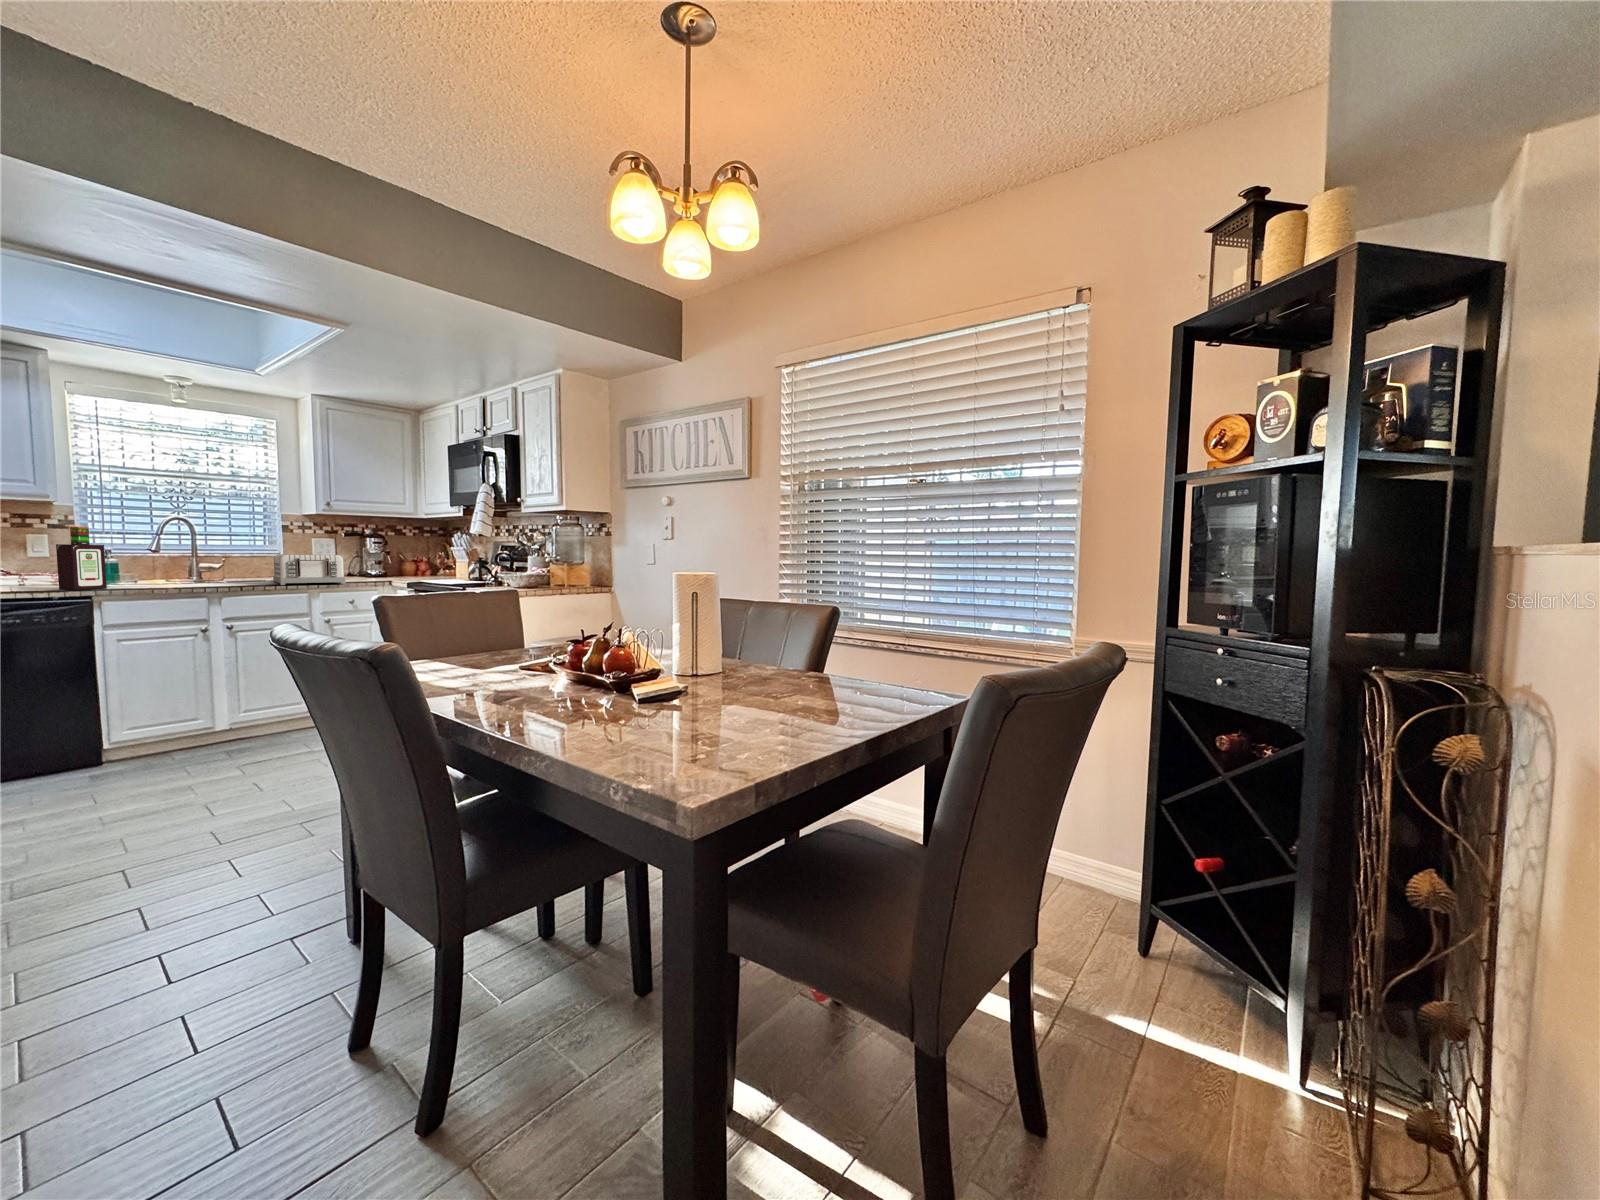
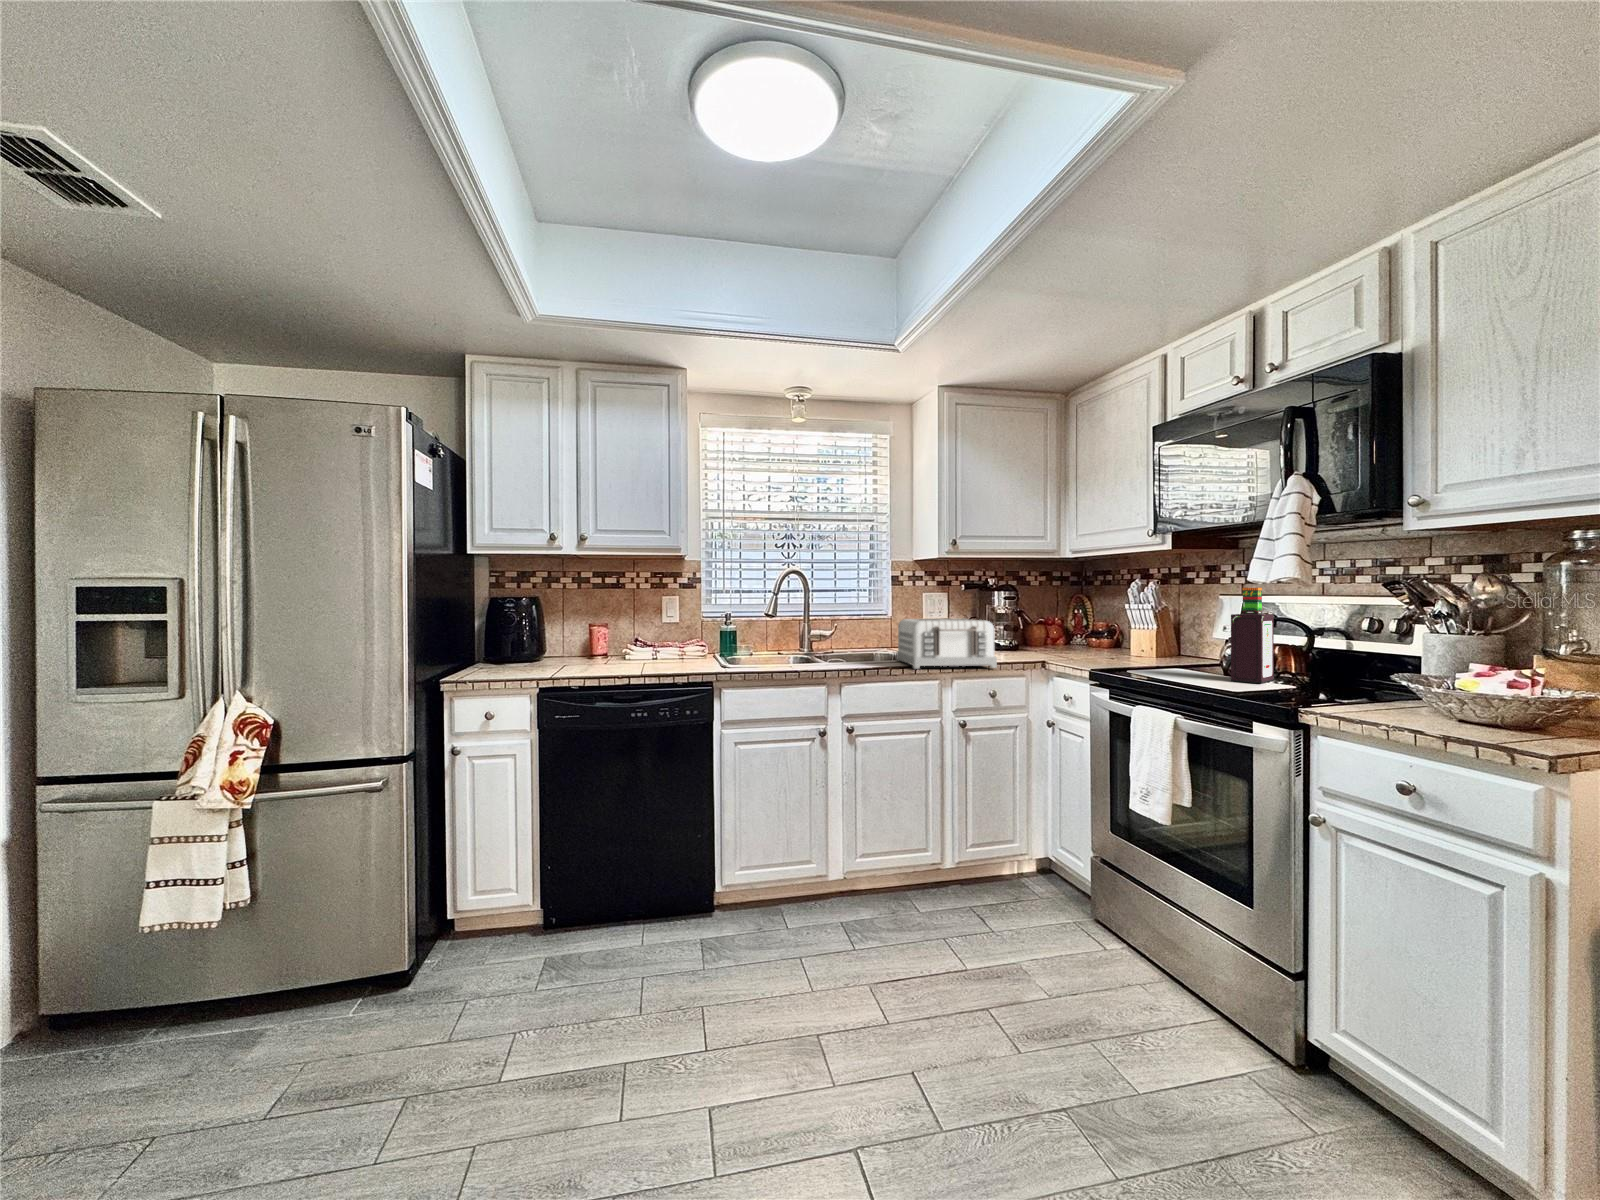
bottle: present [56,527,107,590] -> present [1231,588,1274,683]

